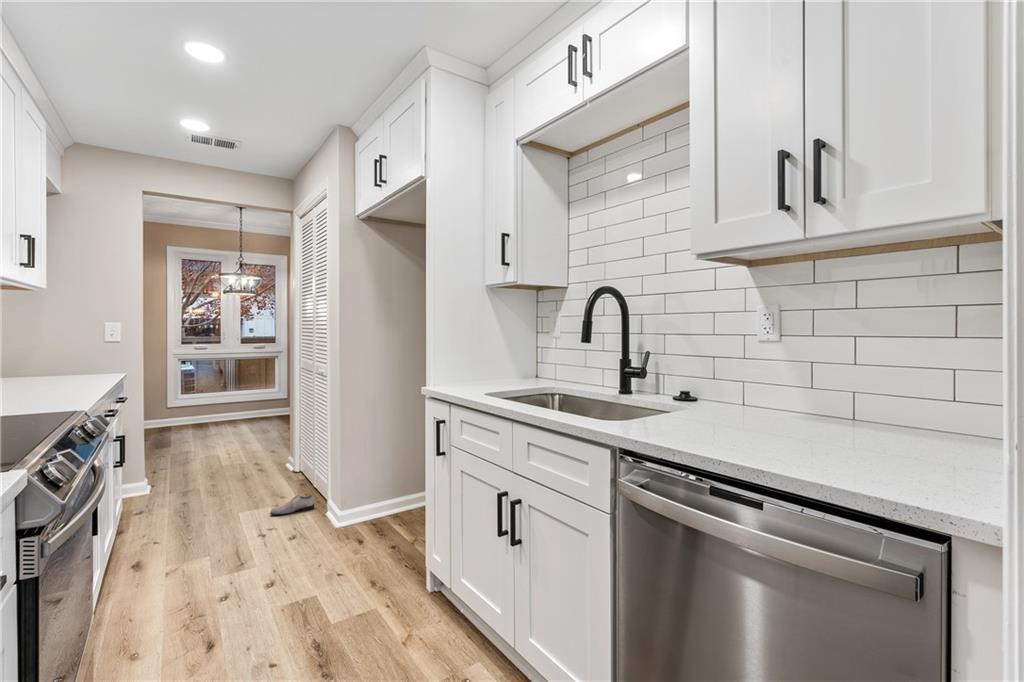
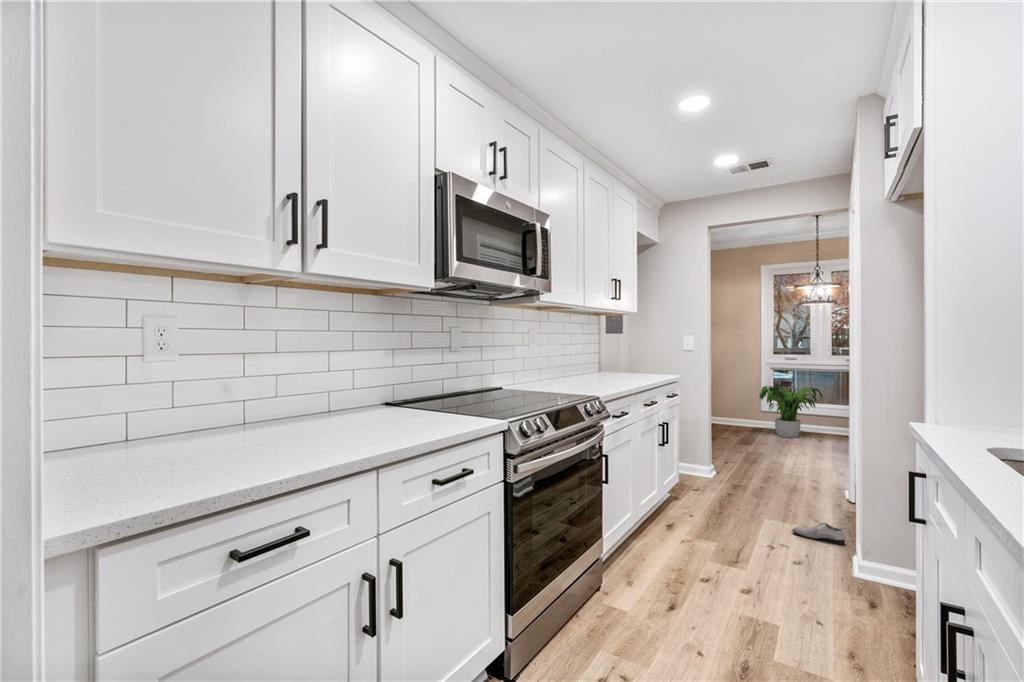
potted plant: none [170,377,234,431] -> present [759,386,822,438]

